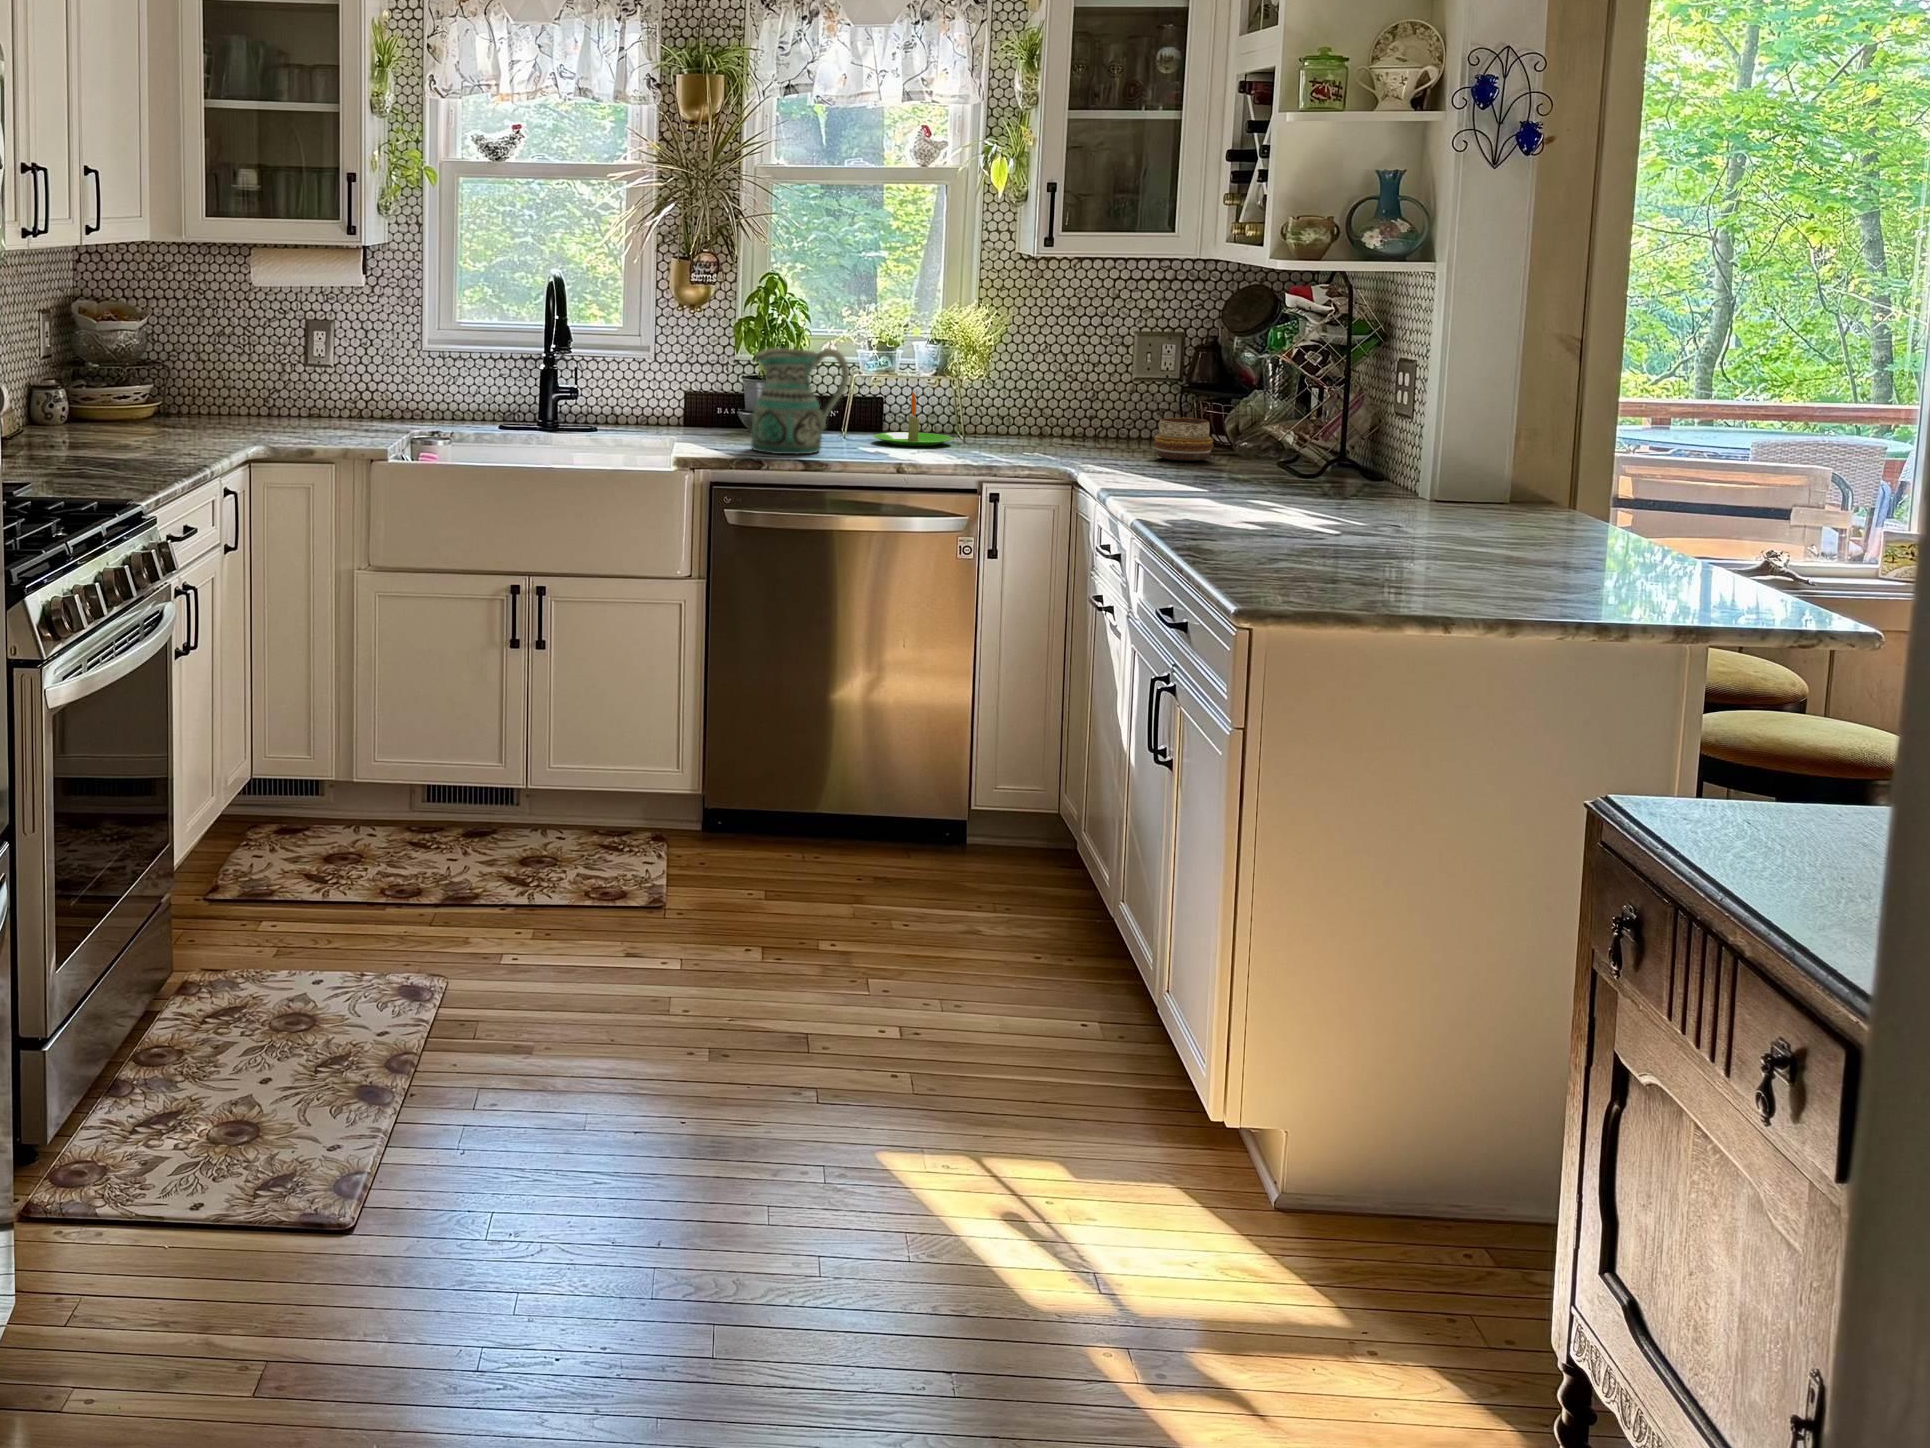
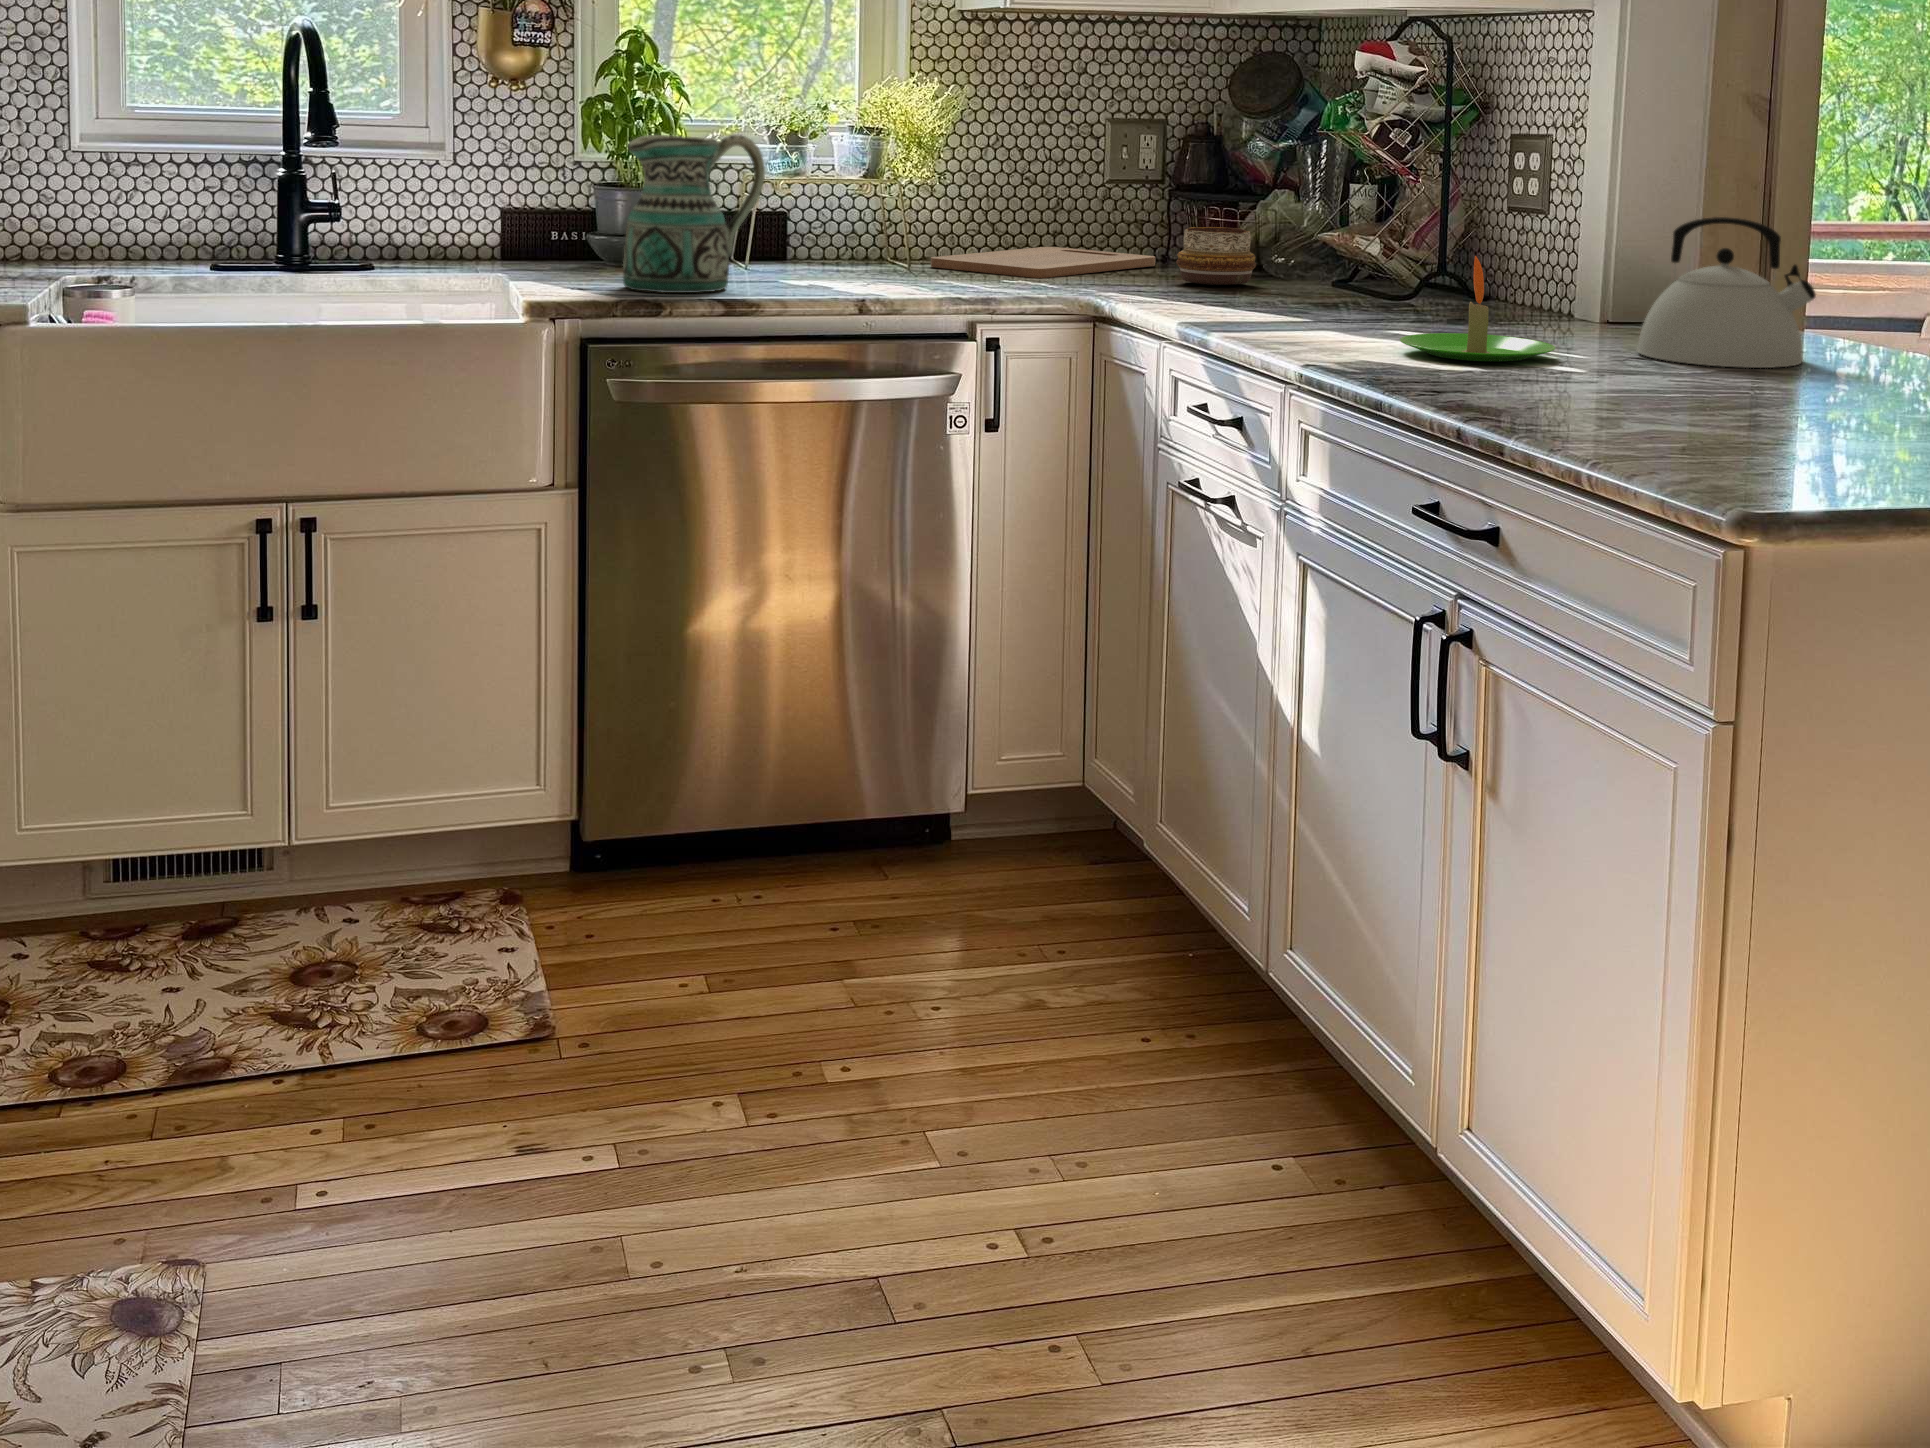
candle: present [874,392,953,446] -> present [1400,256,1556,362]
cutting board: none [988,426,1163,451] -> present [931,247,1155,278]
kettle: none [1394,430,1518,535] -> present [1637,217,1816,368]

